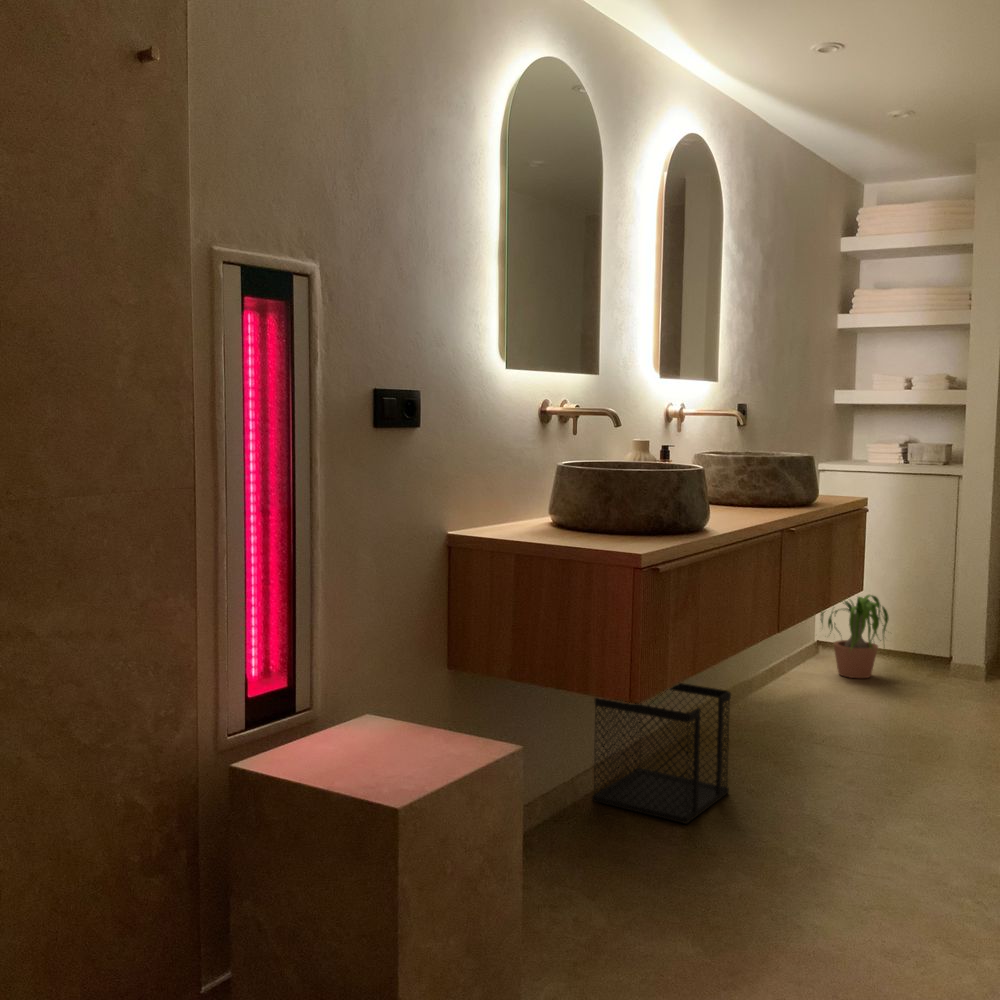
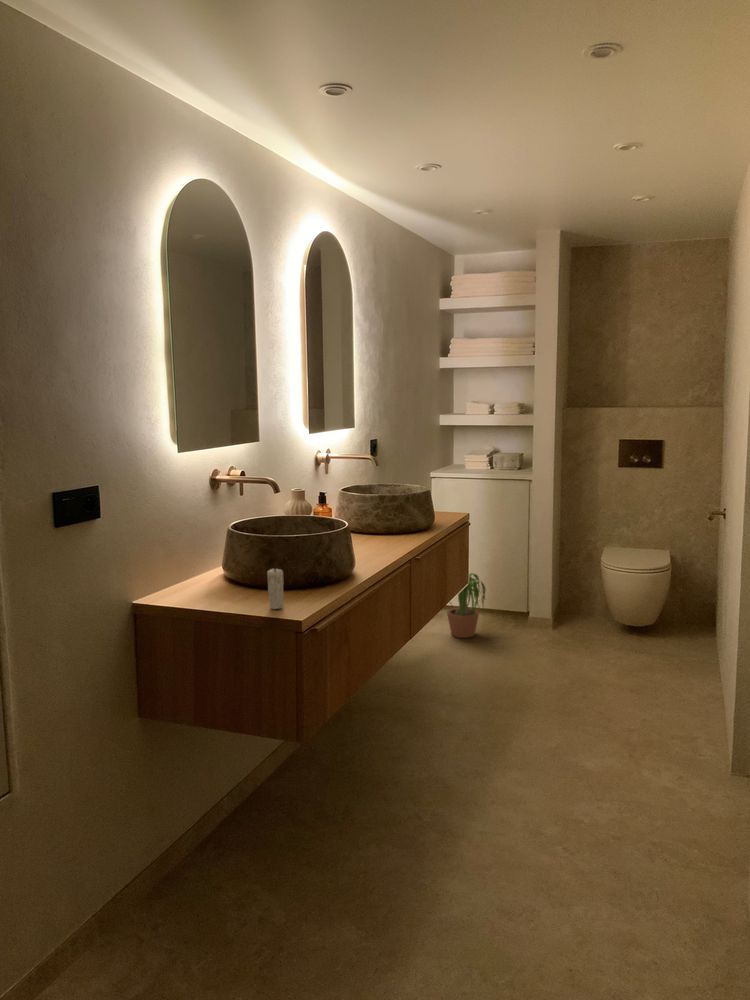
candle: none [600,489,620,544] -> present [267,568,284,609]
wastebasket: present [592,683,731,824] -> none [269,677,379,802]

